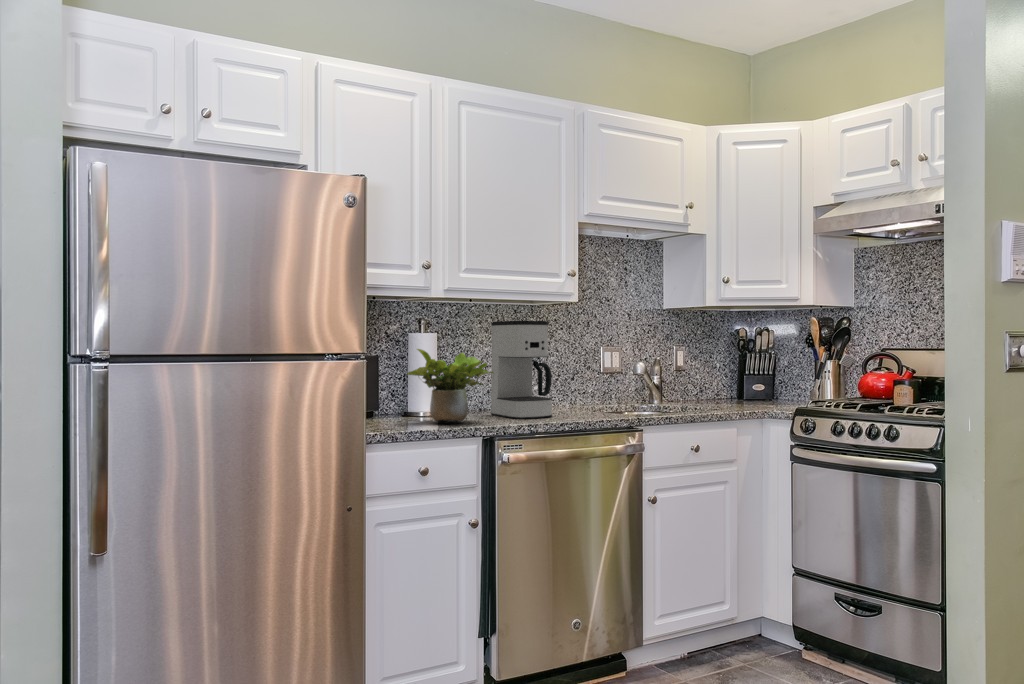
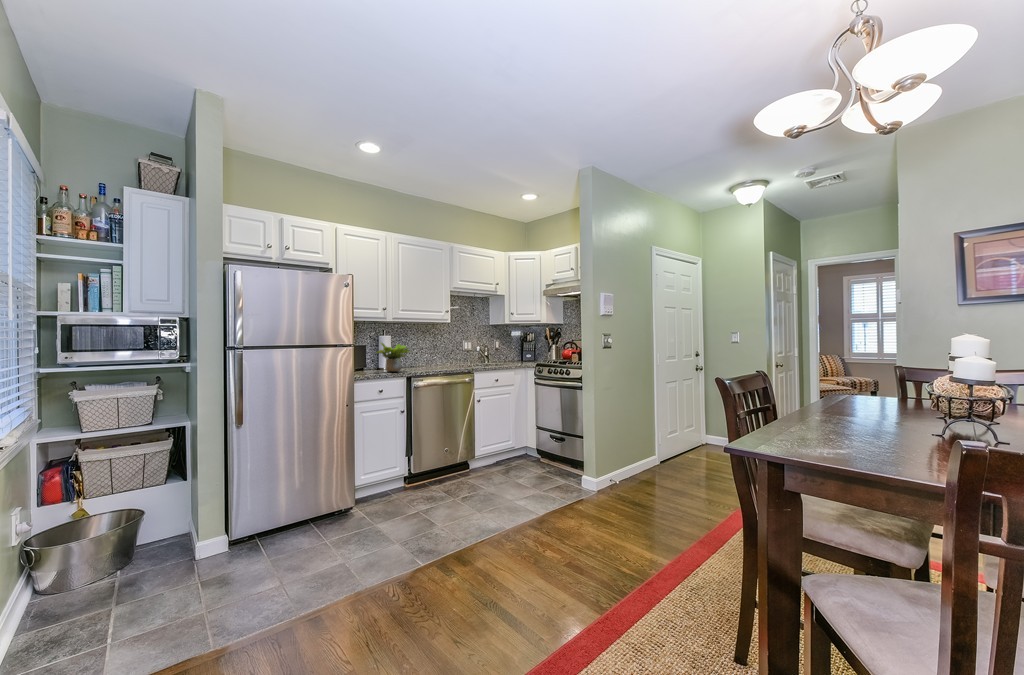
coffee maker: present [491,321,552,419] -> none [413,331,439,370]

